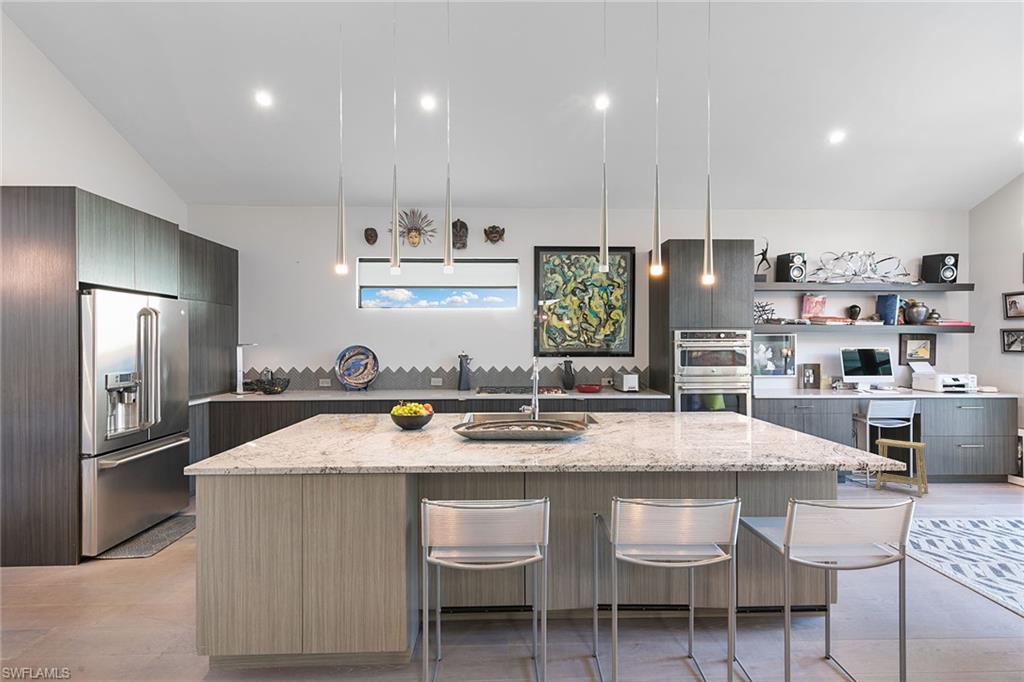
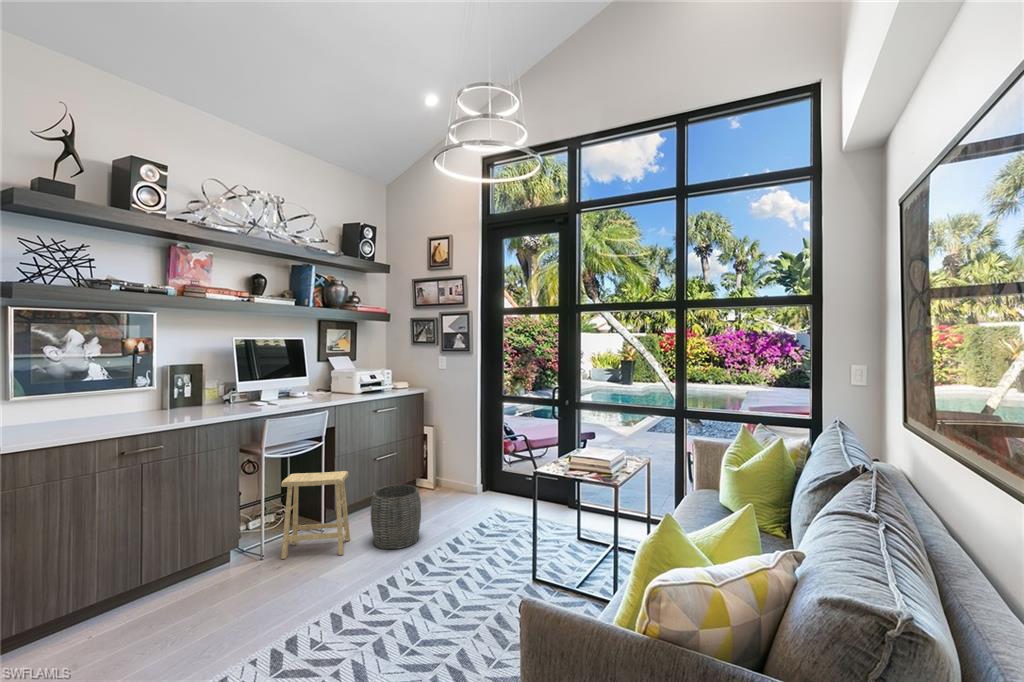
woven basket: none [946,461,994,506] -> present [371,485,421,549]

